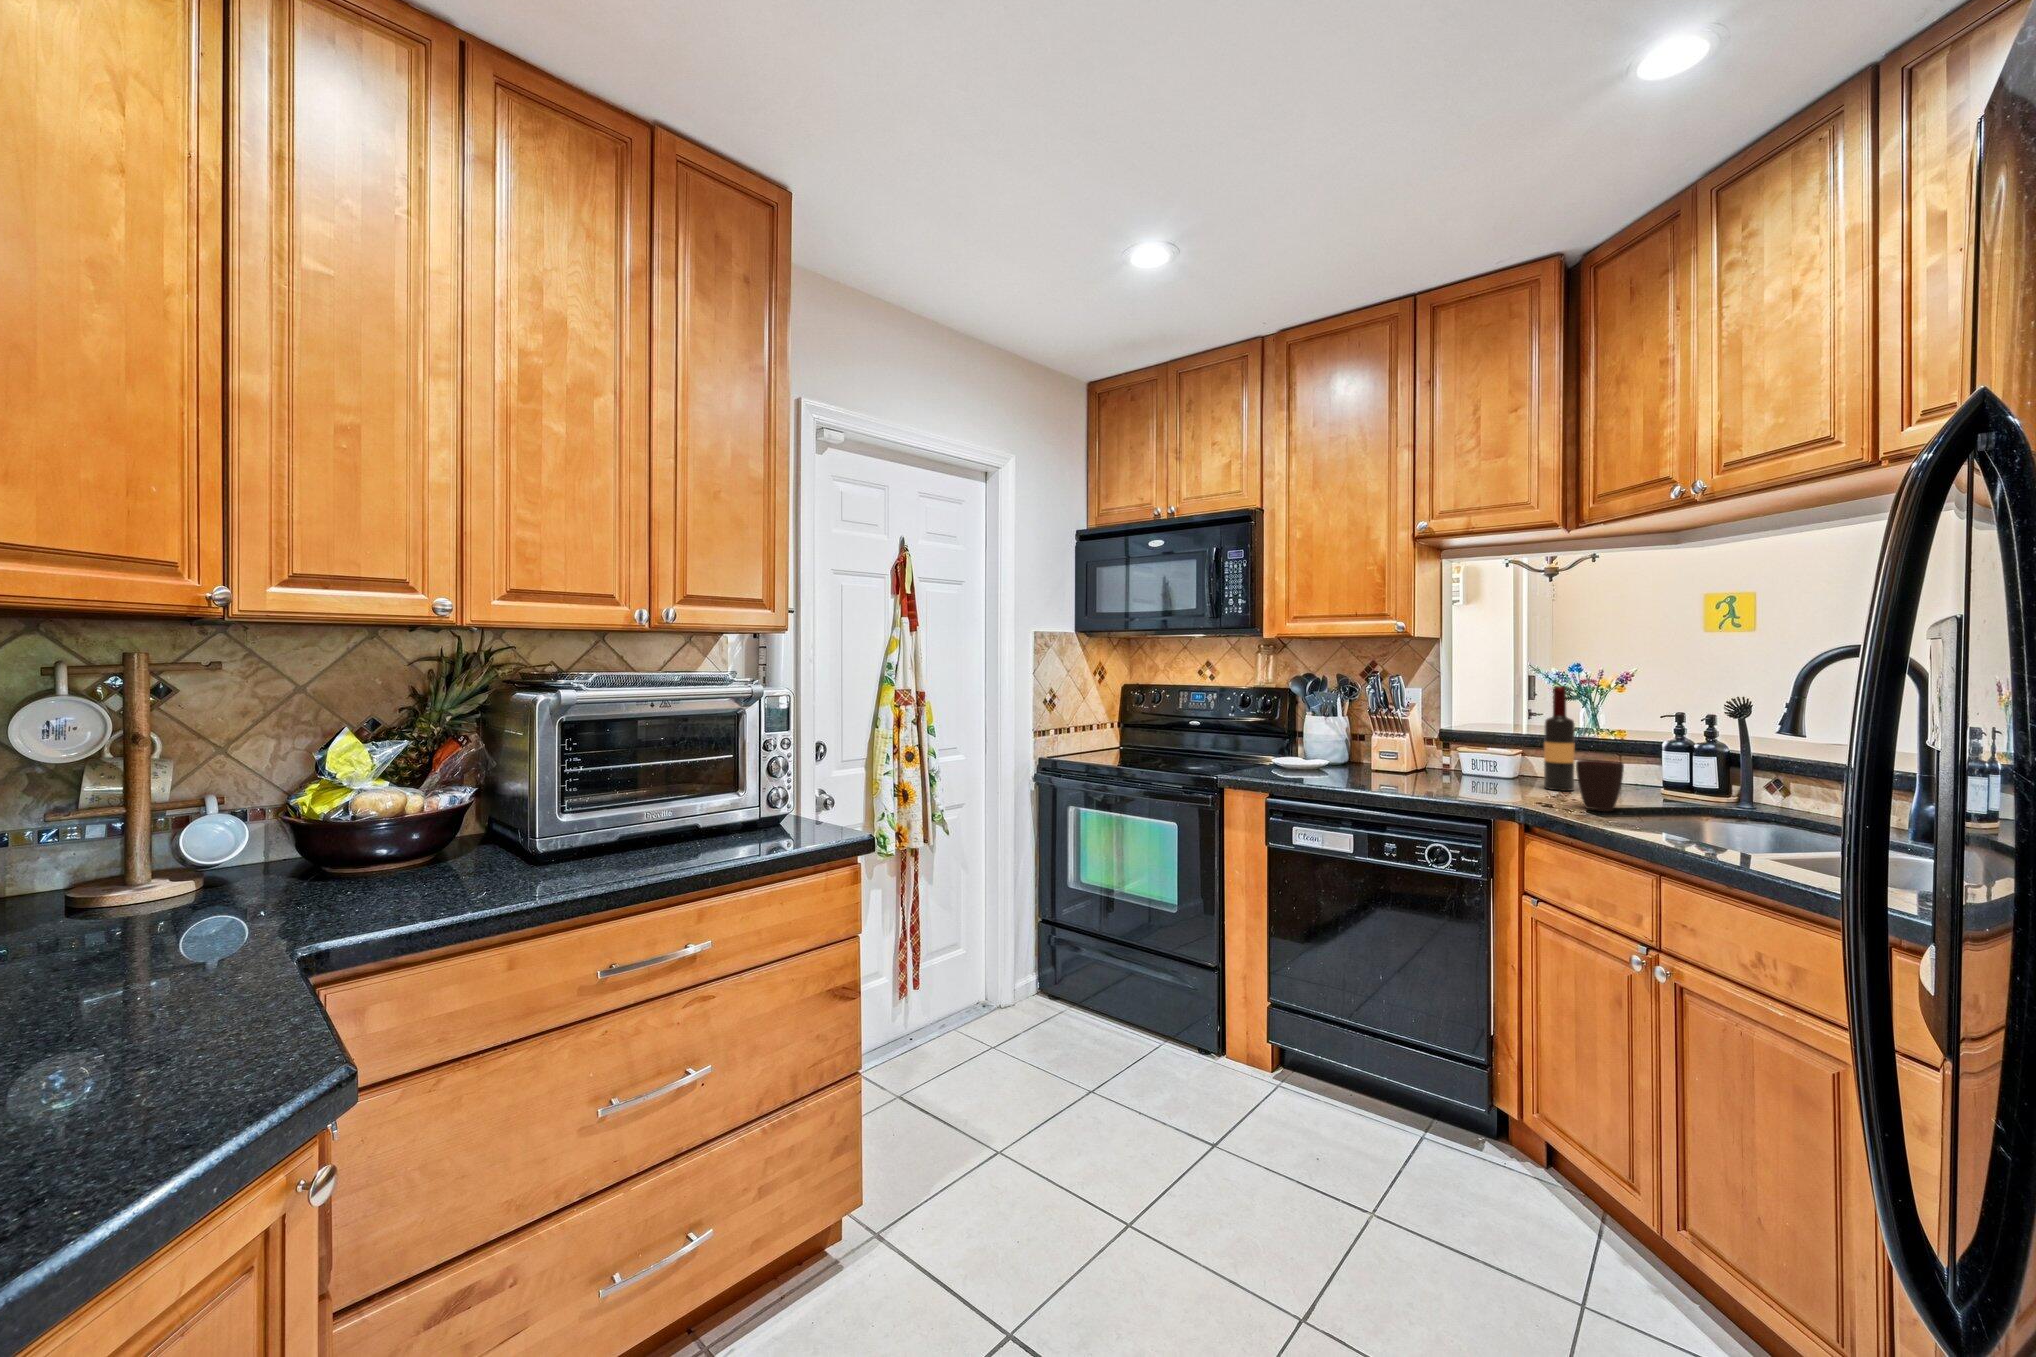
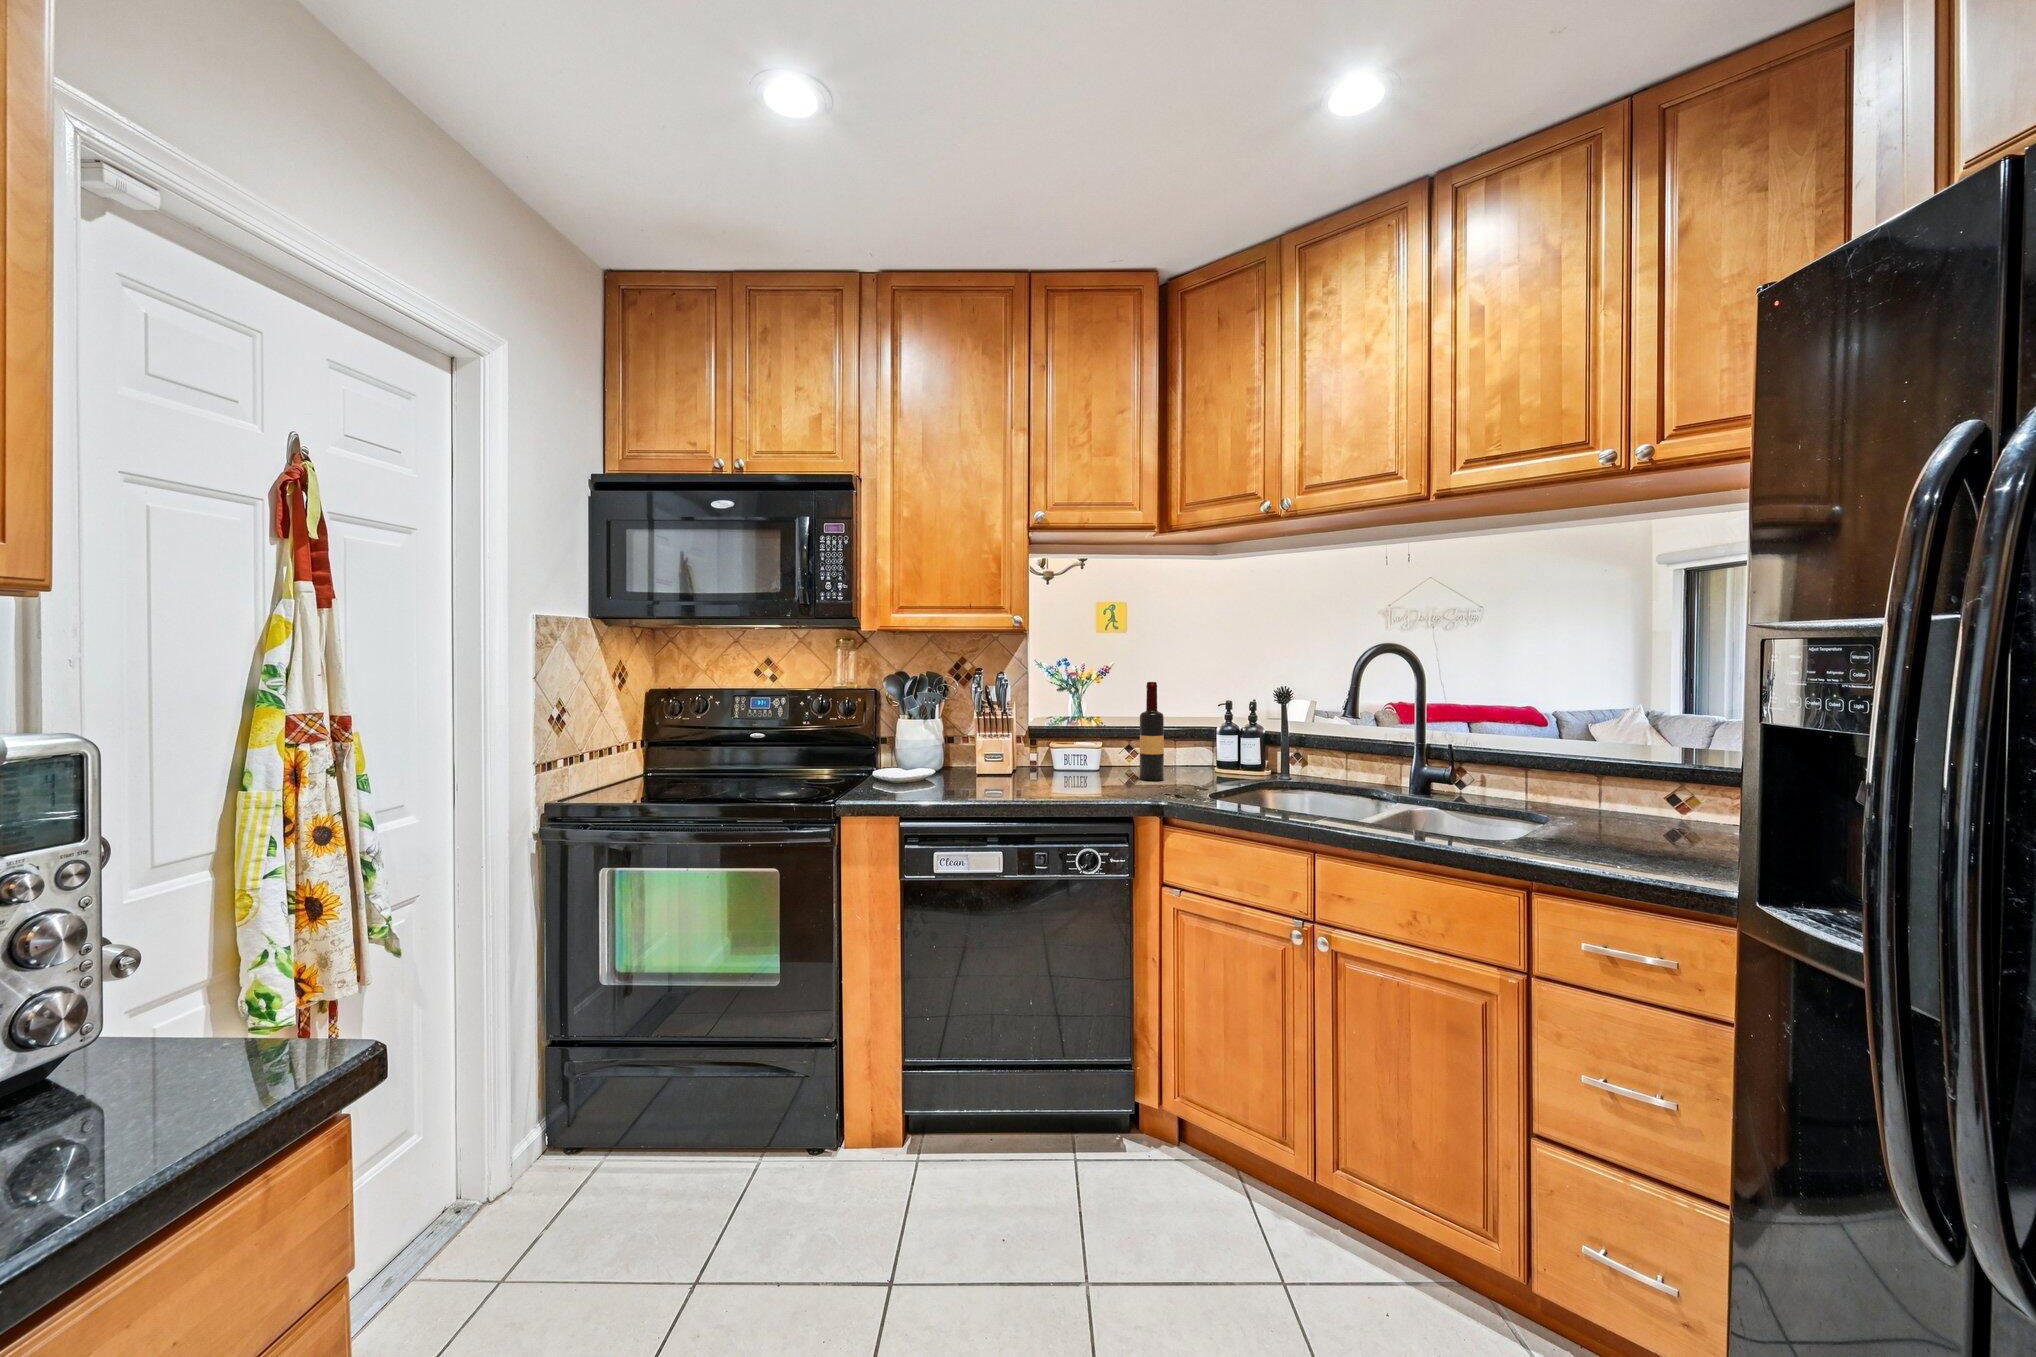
cup: present [1576,760,1624,811] -> none [1194,751,1231,798]

